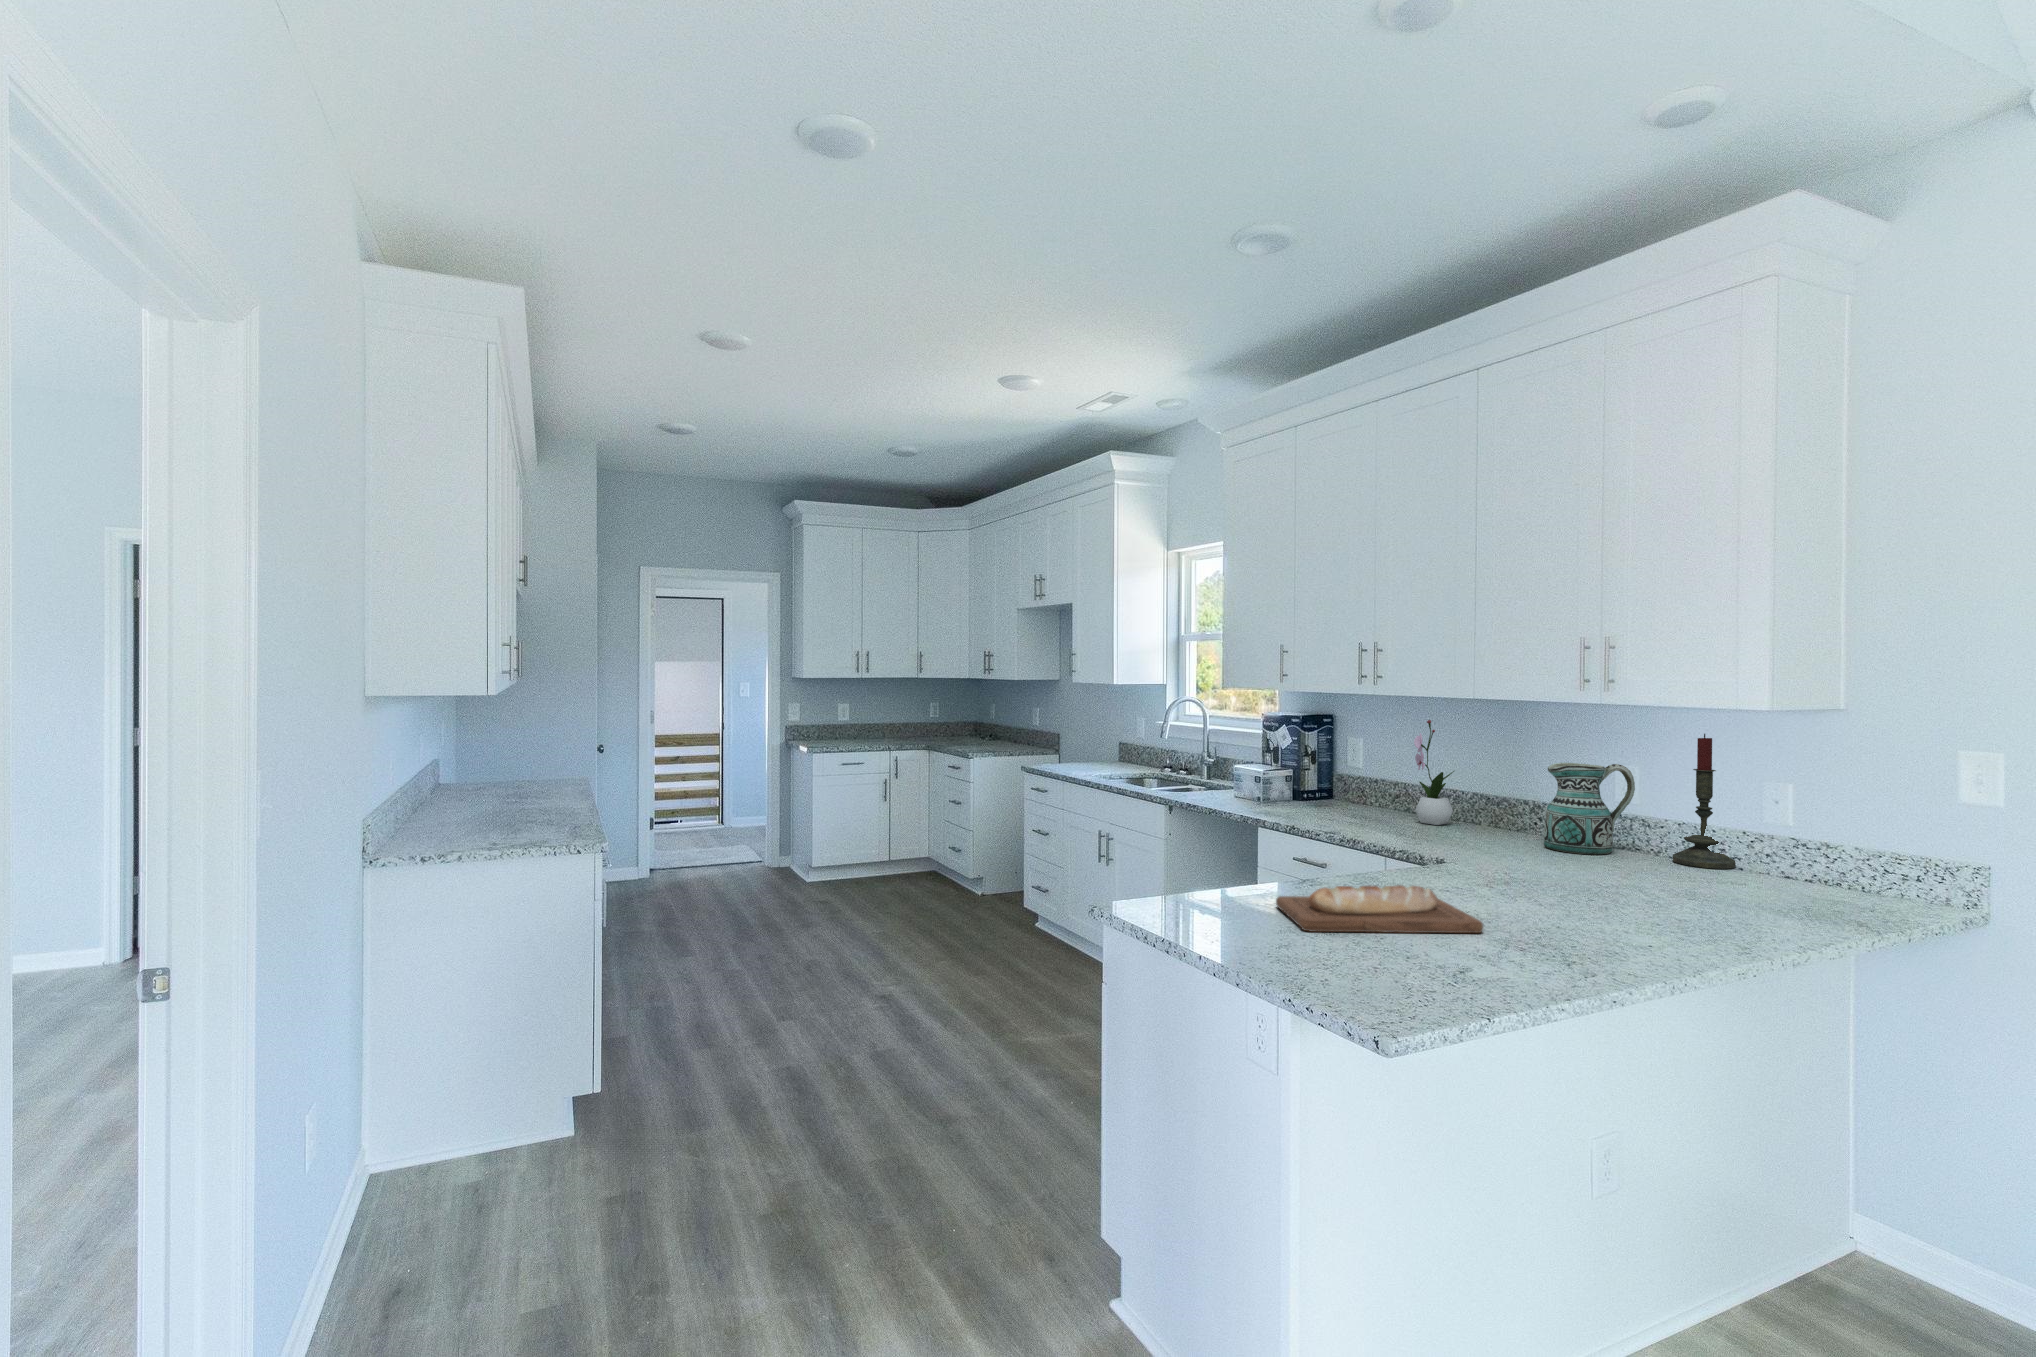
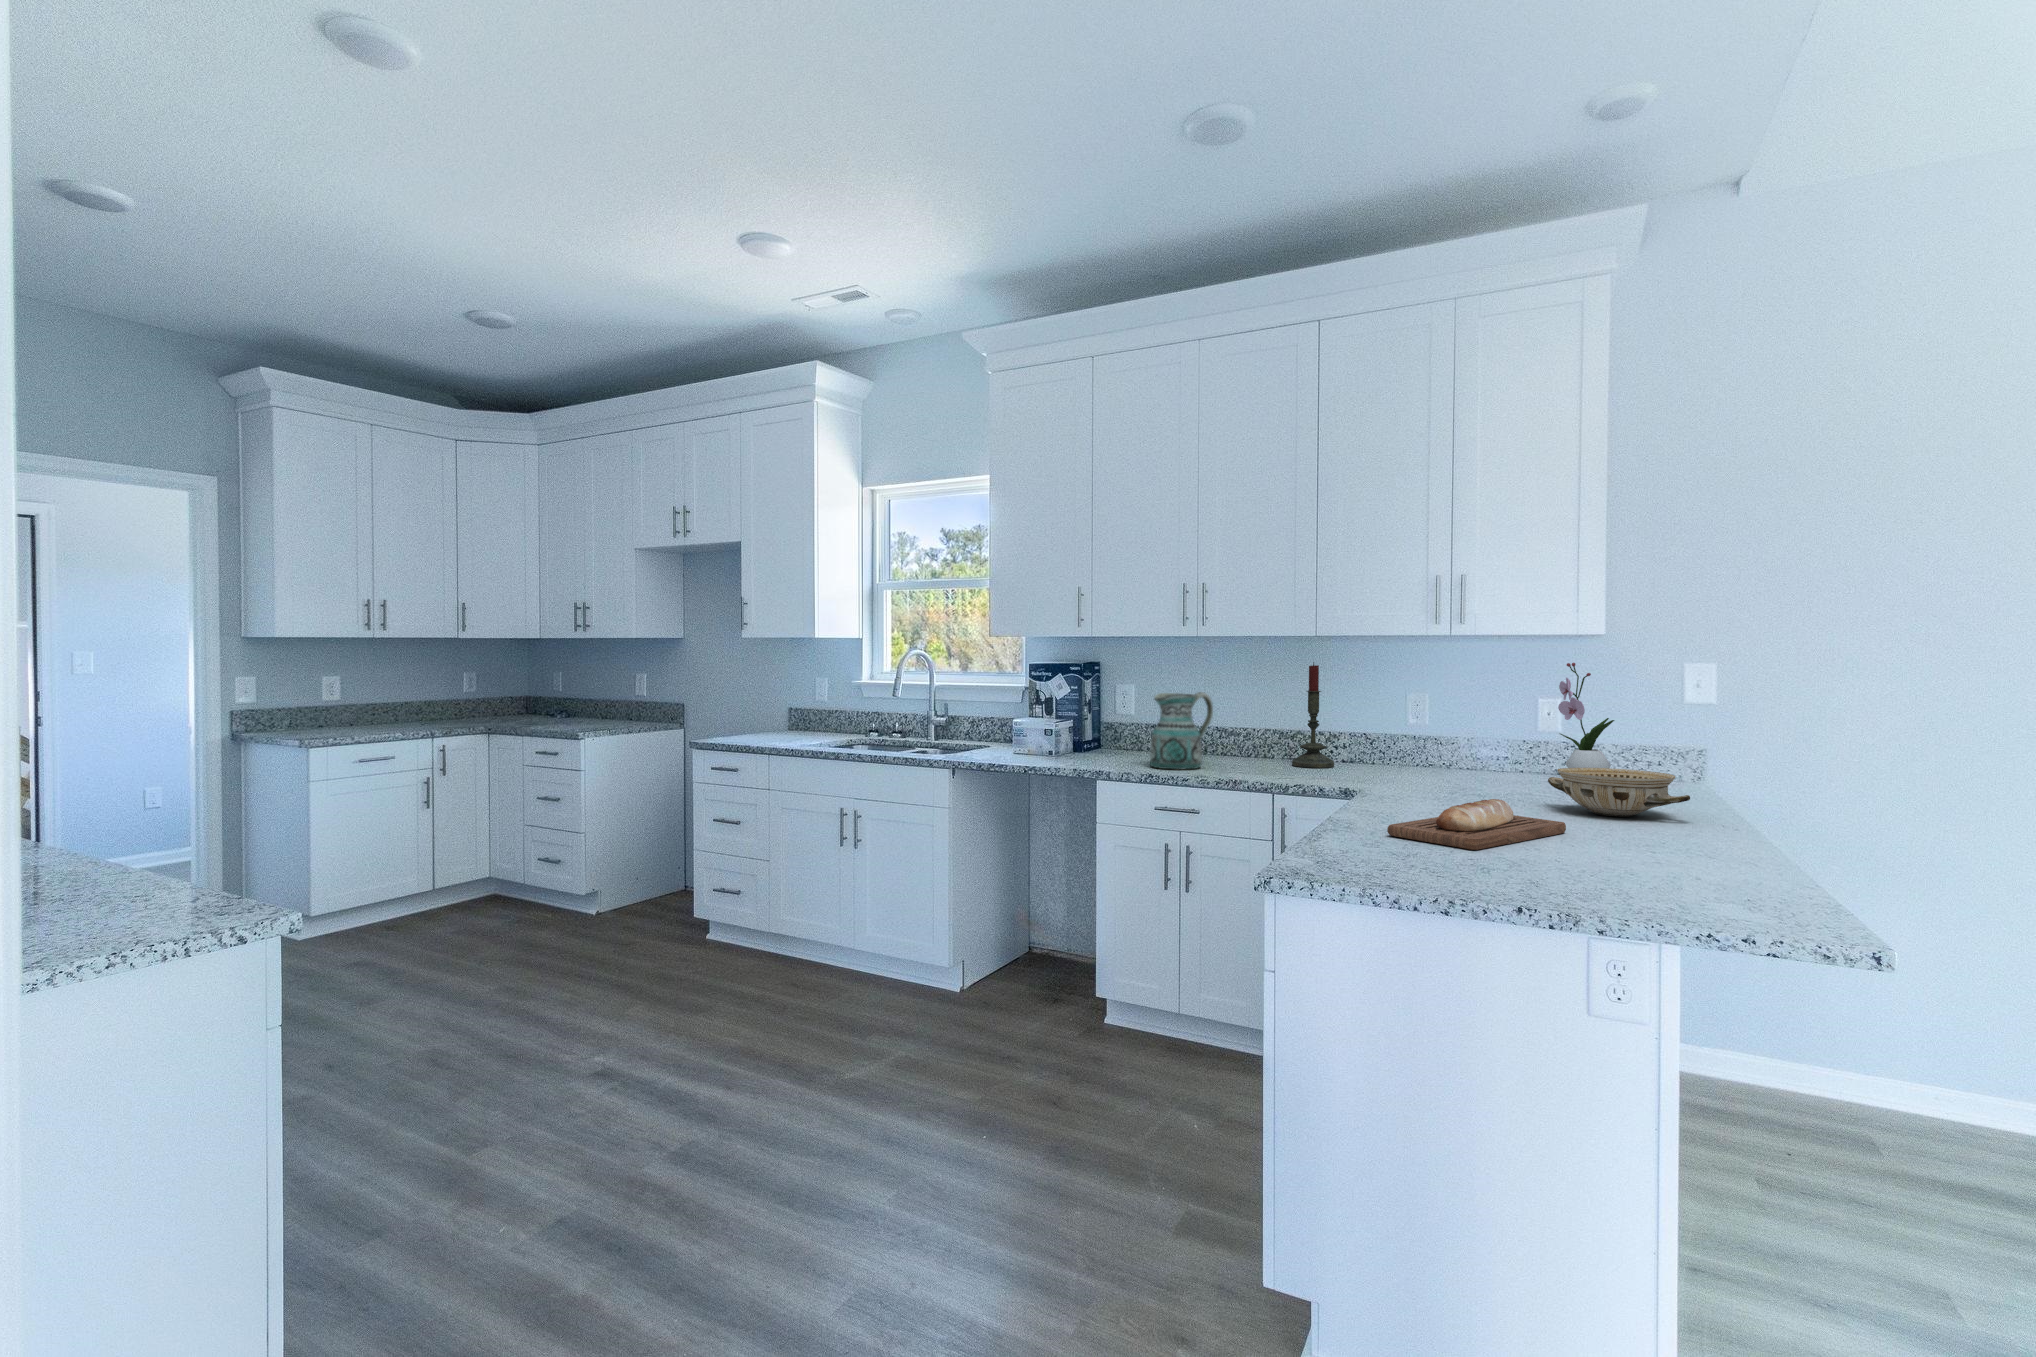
flower arrangement: present [1414,720,1454,825] -> present [1558,663,1614,768]
candle: present [1673,734,1736,869] -> present [1292,662,1334,768]
ceramic pitcher: present [1544,763,1635,854] -> present [1150,692,1213,770]
ceramic bowl: none [1571,865,1717,932] -> present [1548,768,1690,817]

